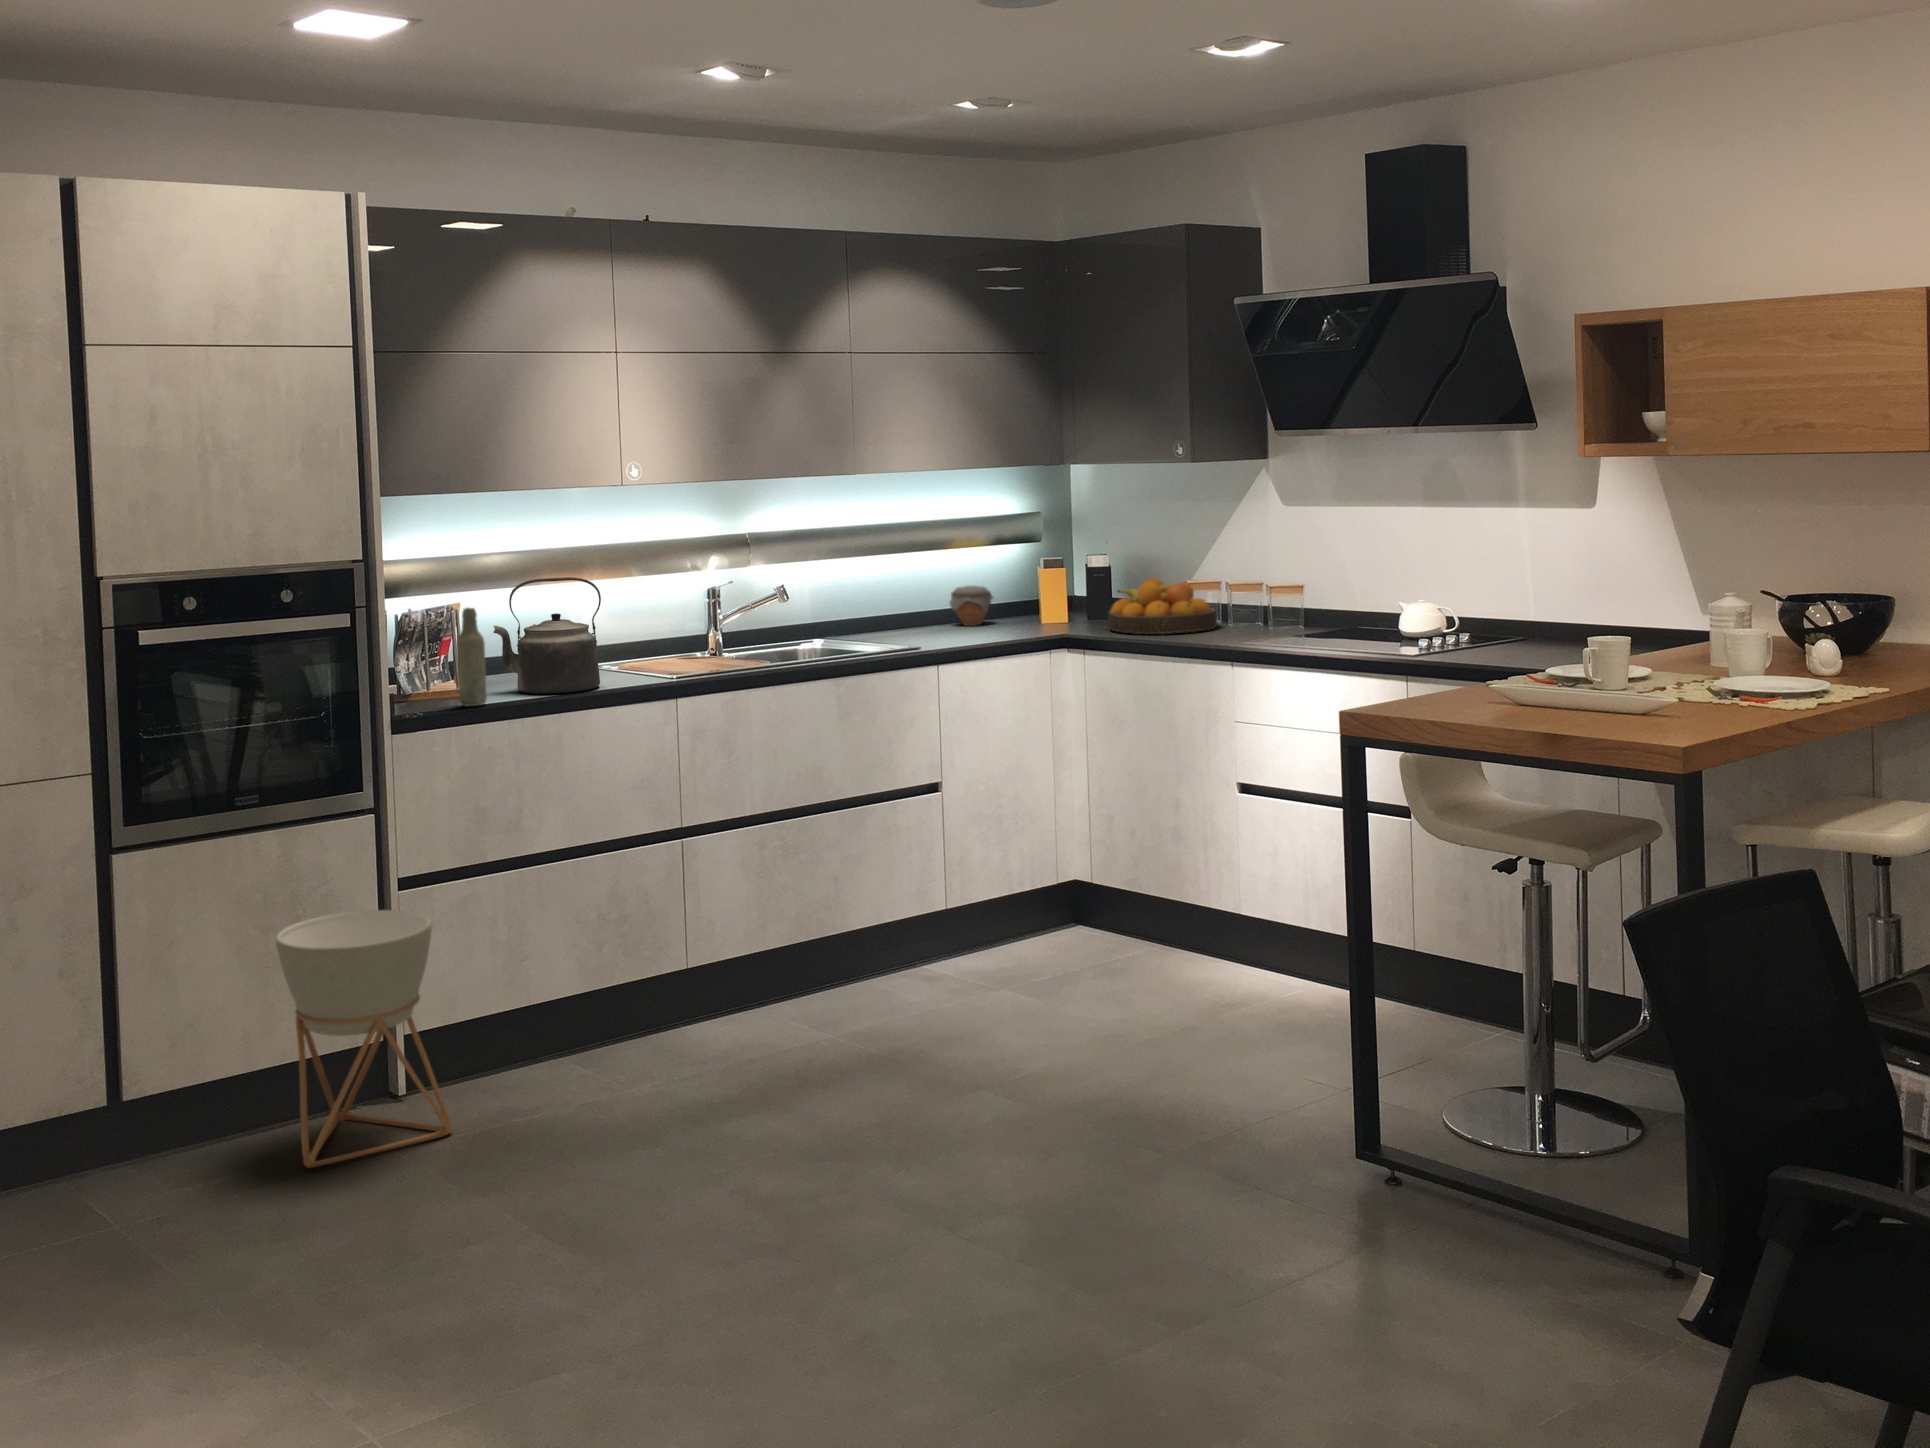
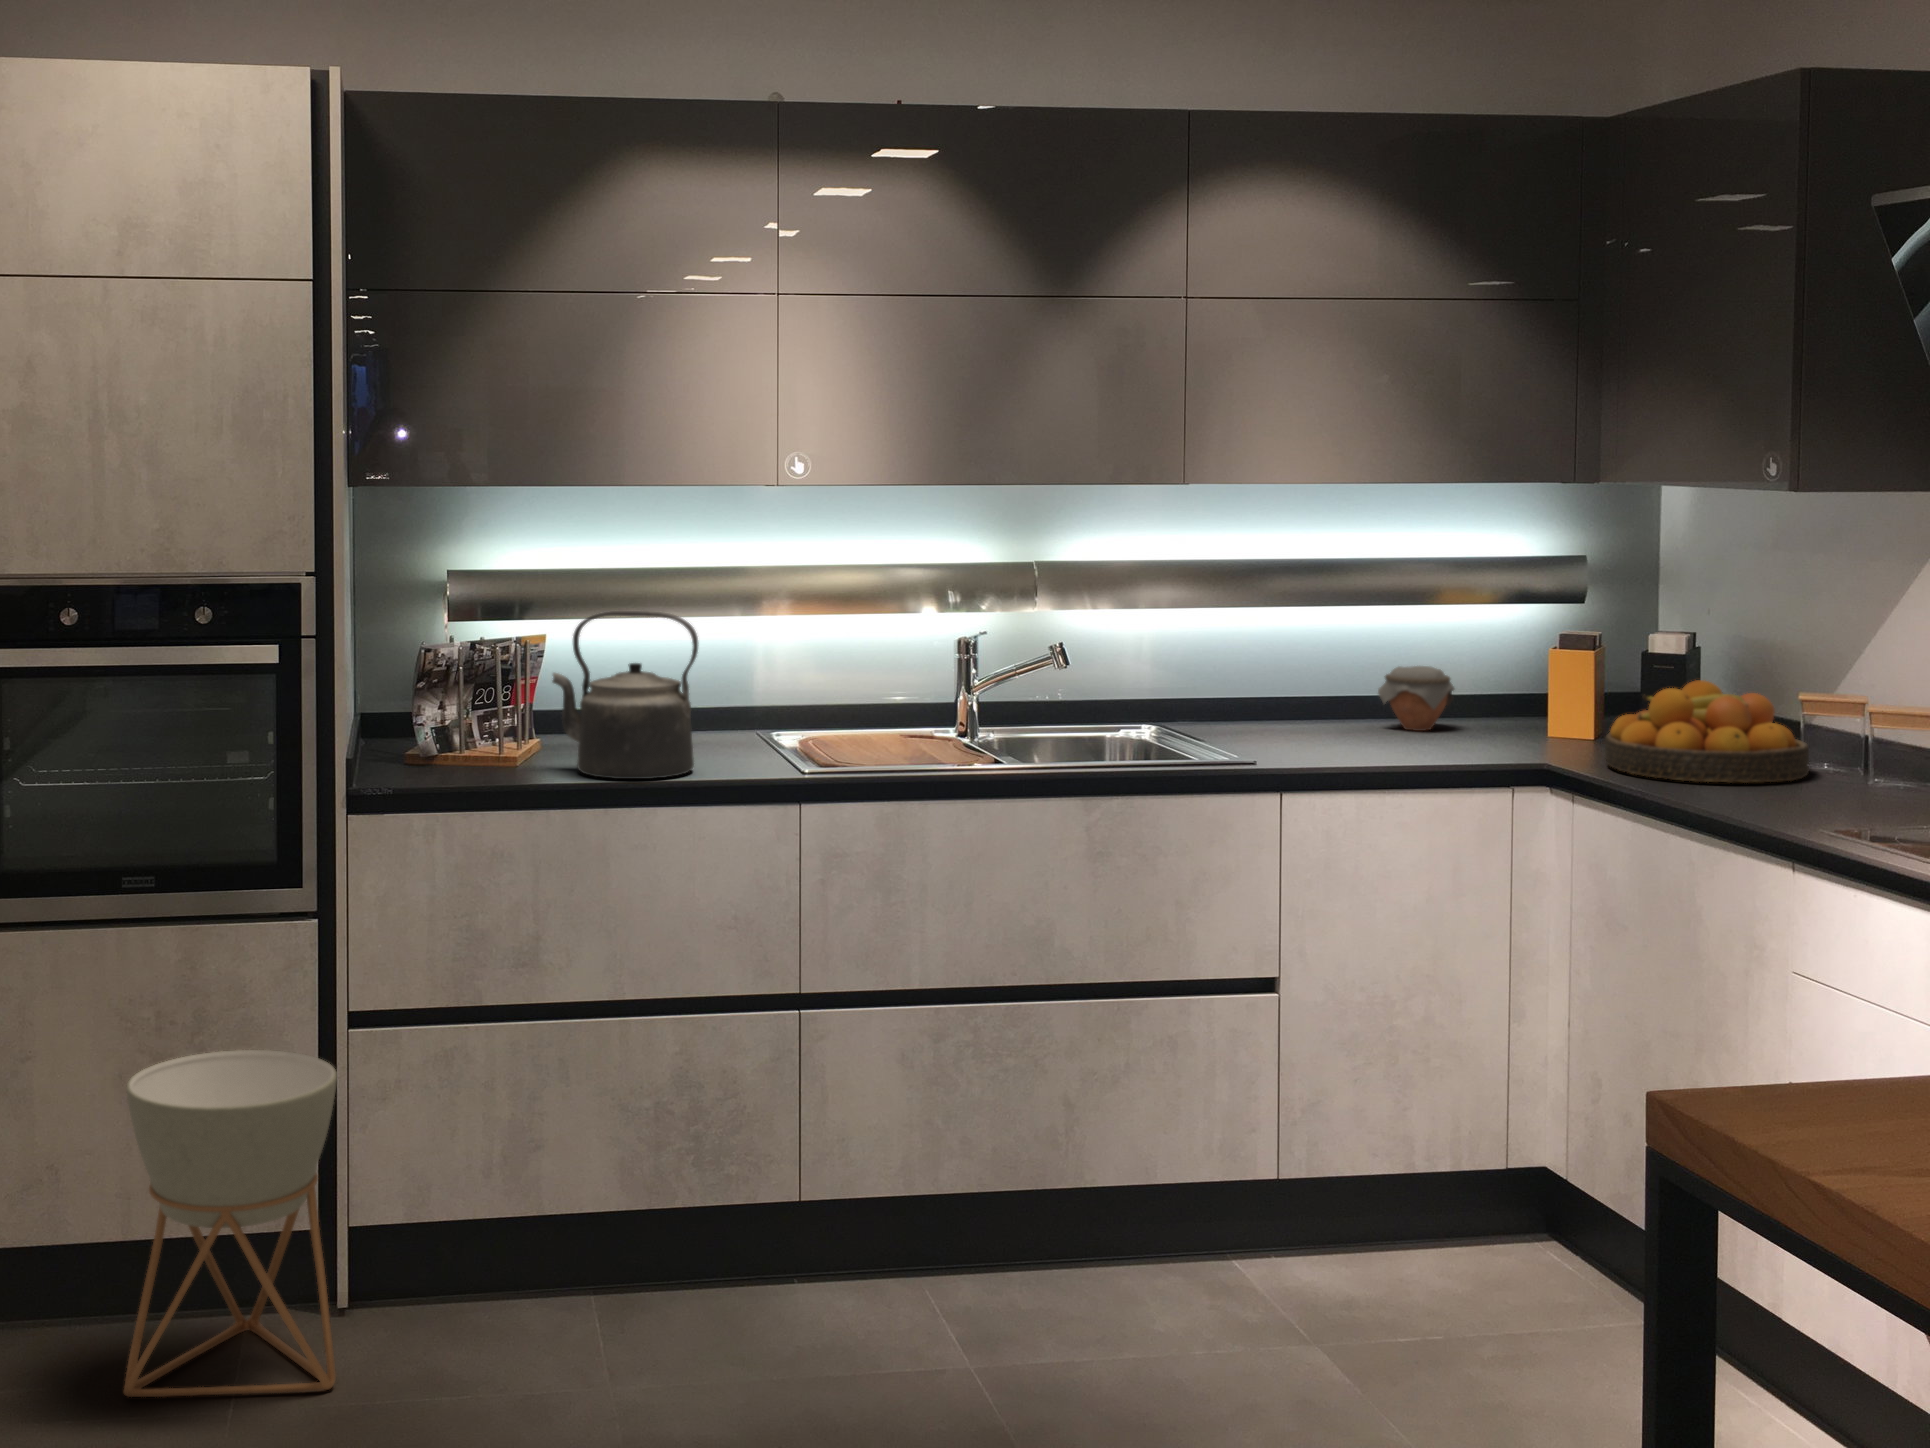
bottle: present [457,608,487,707] -> none [458,646,497,786]

